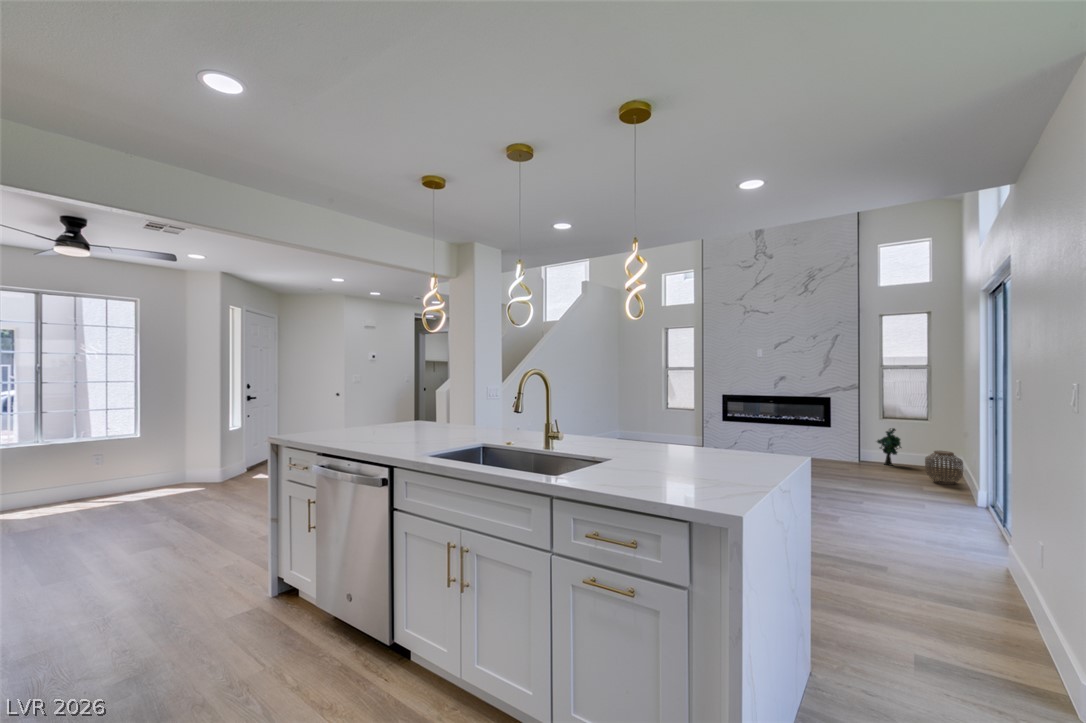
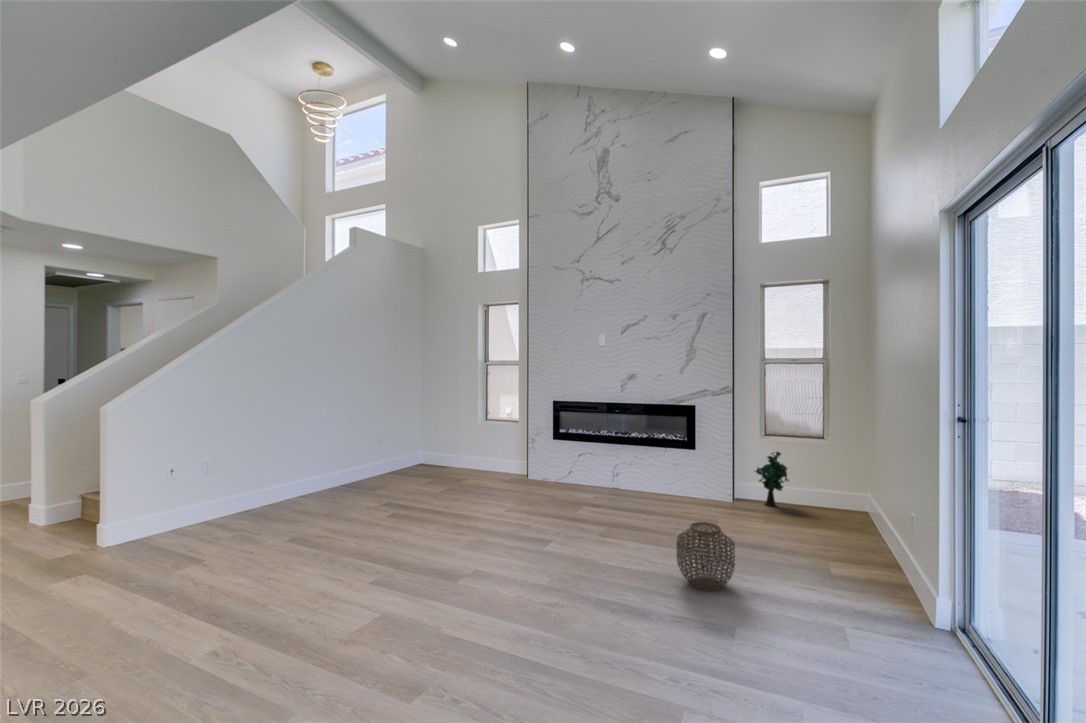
woven basket: present [925,451,963,485] -> present [676,522,735,591]

